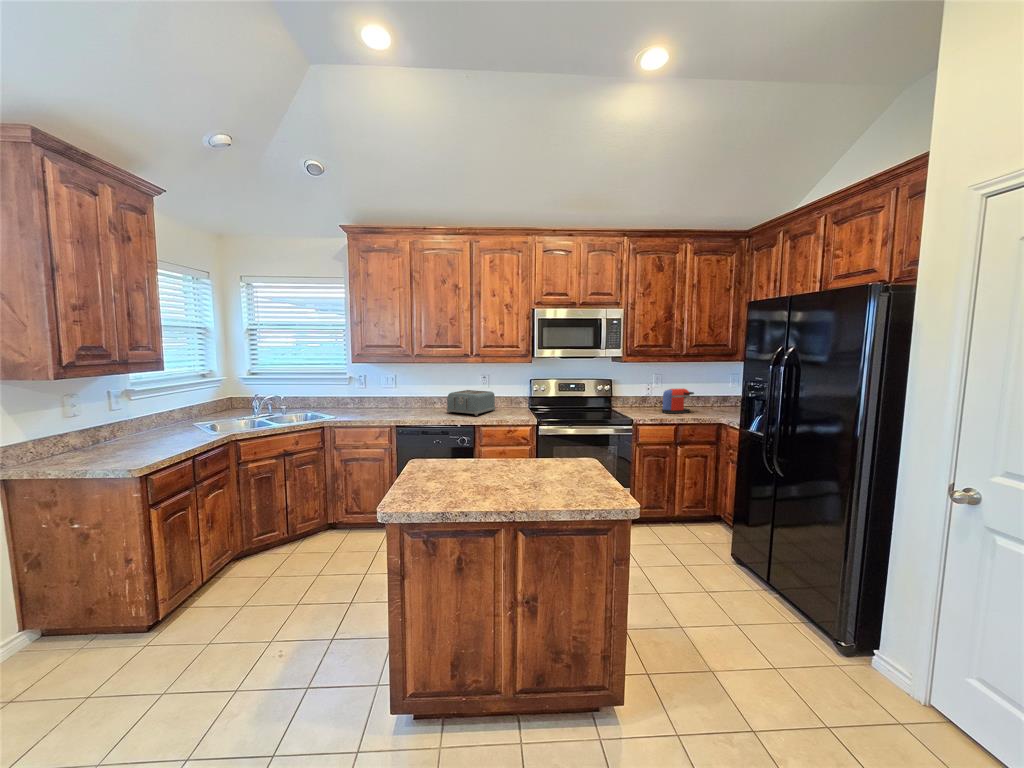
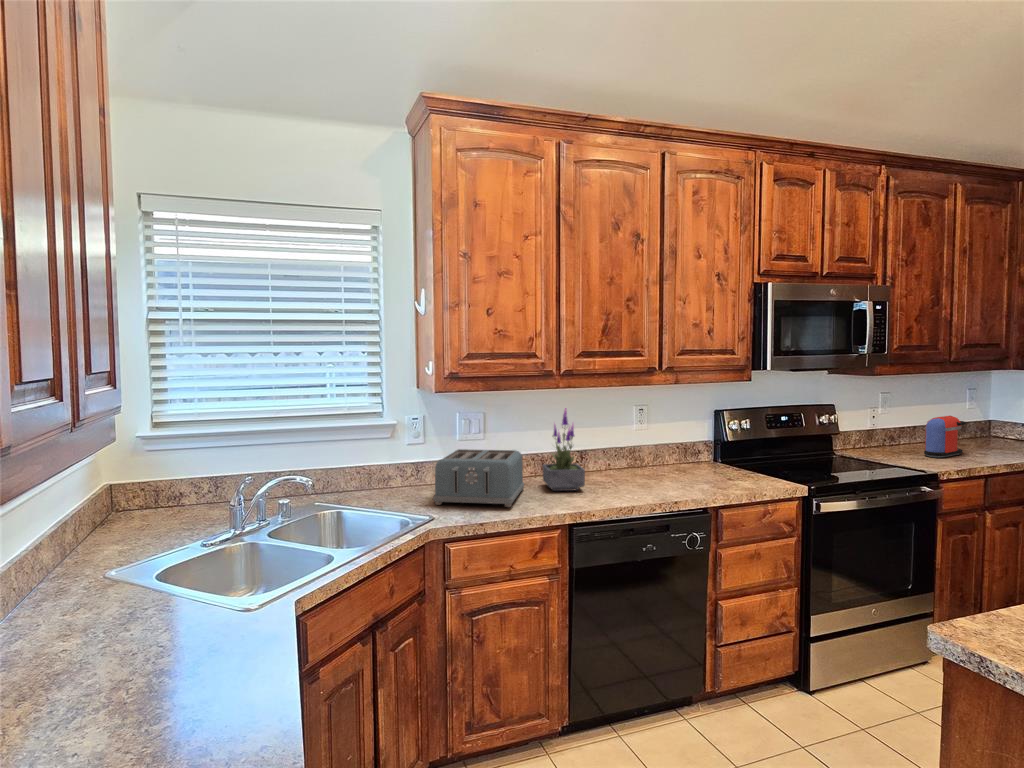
potted plant: none [409,371,432,413] -> present [543,408,585,491]
toaster: present [446,390,496,416] -> present [433,449,524,507]

